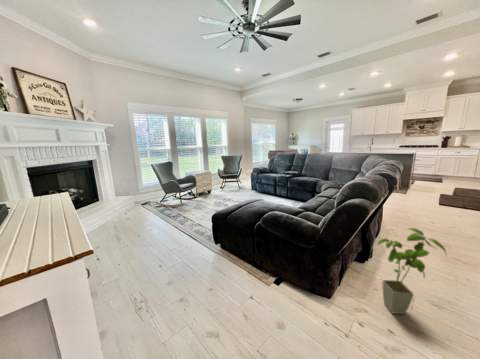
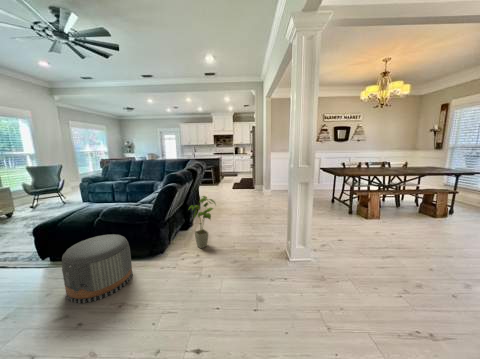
pouf: none [223,245,288,330] -> present [62,234,132,303]

